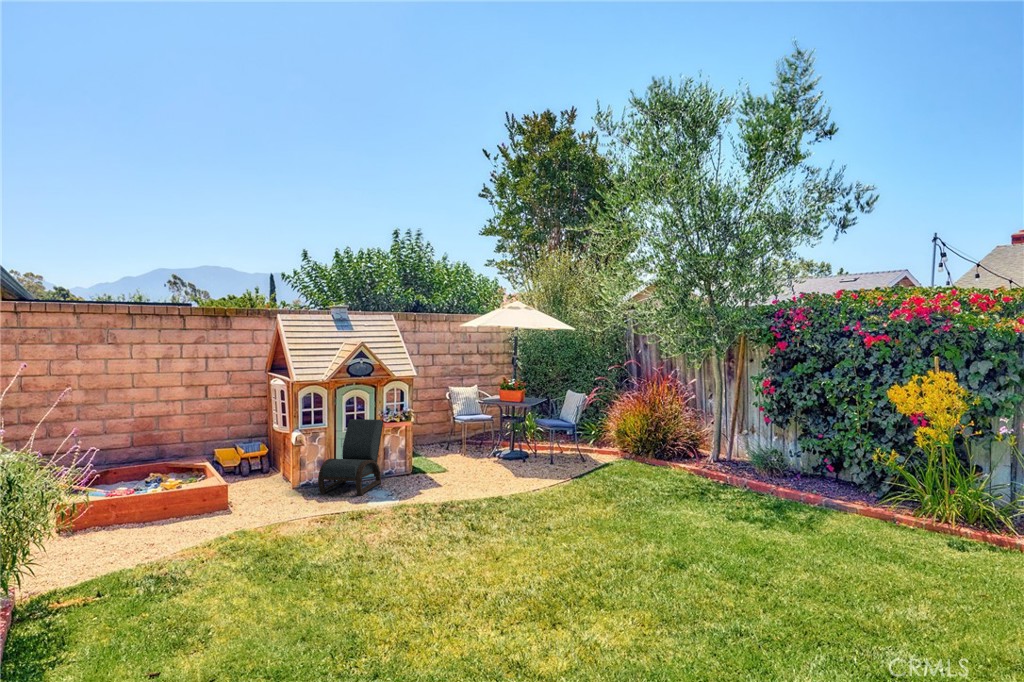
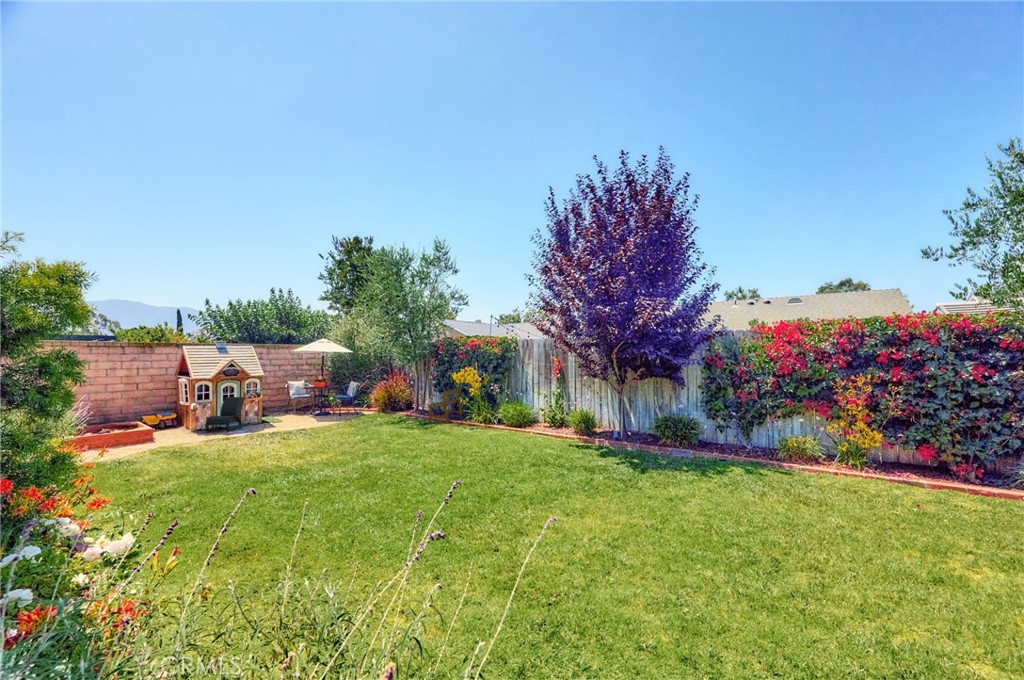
bench: none [819,416,888,519] -> present [429,387,462,423]

